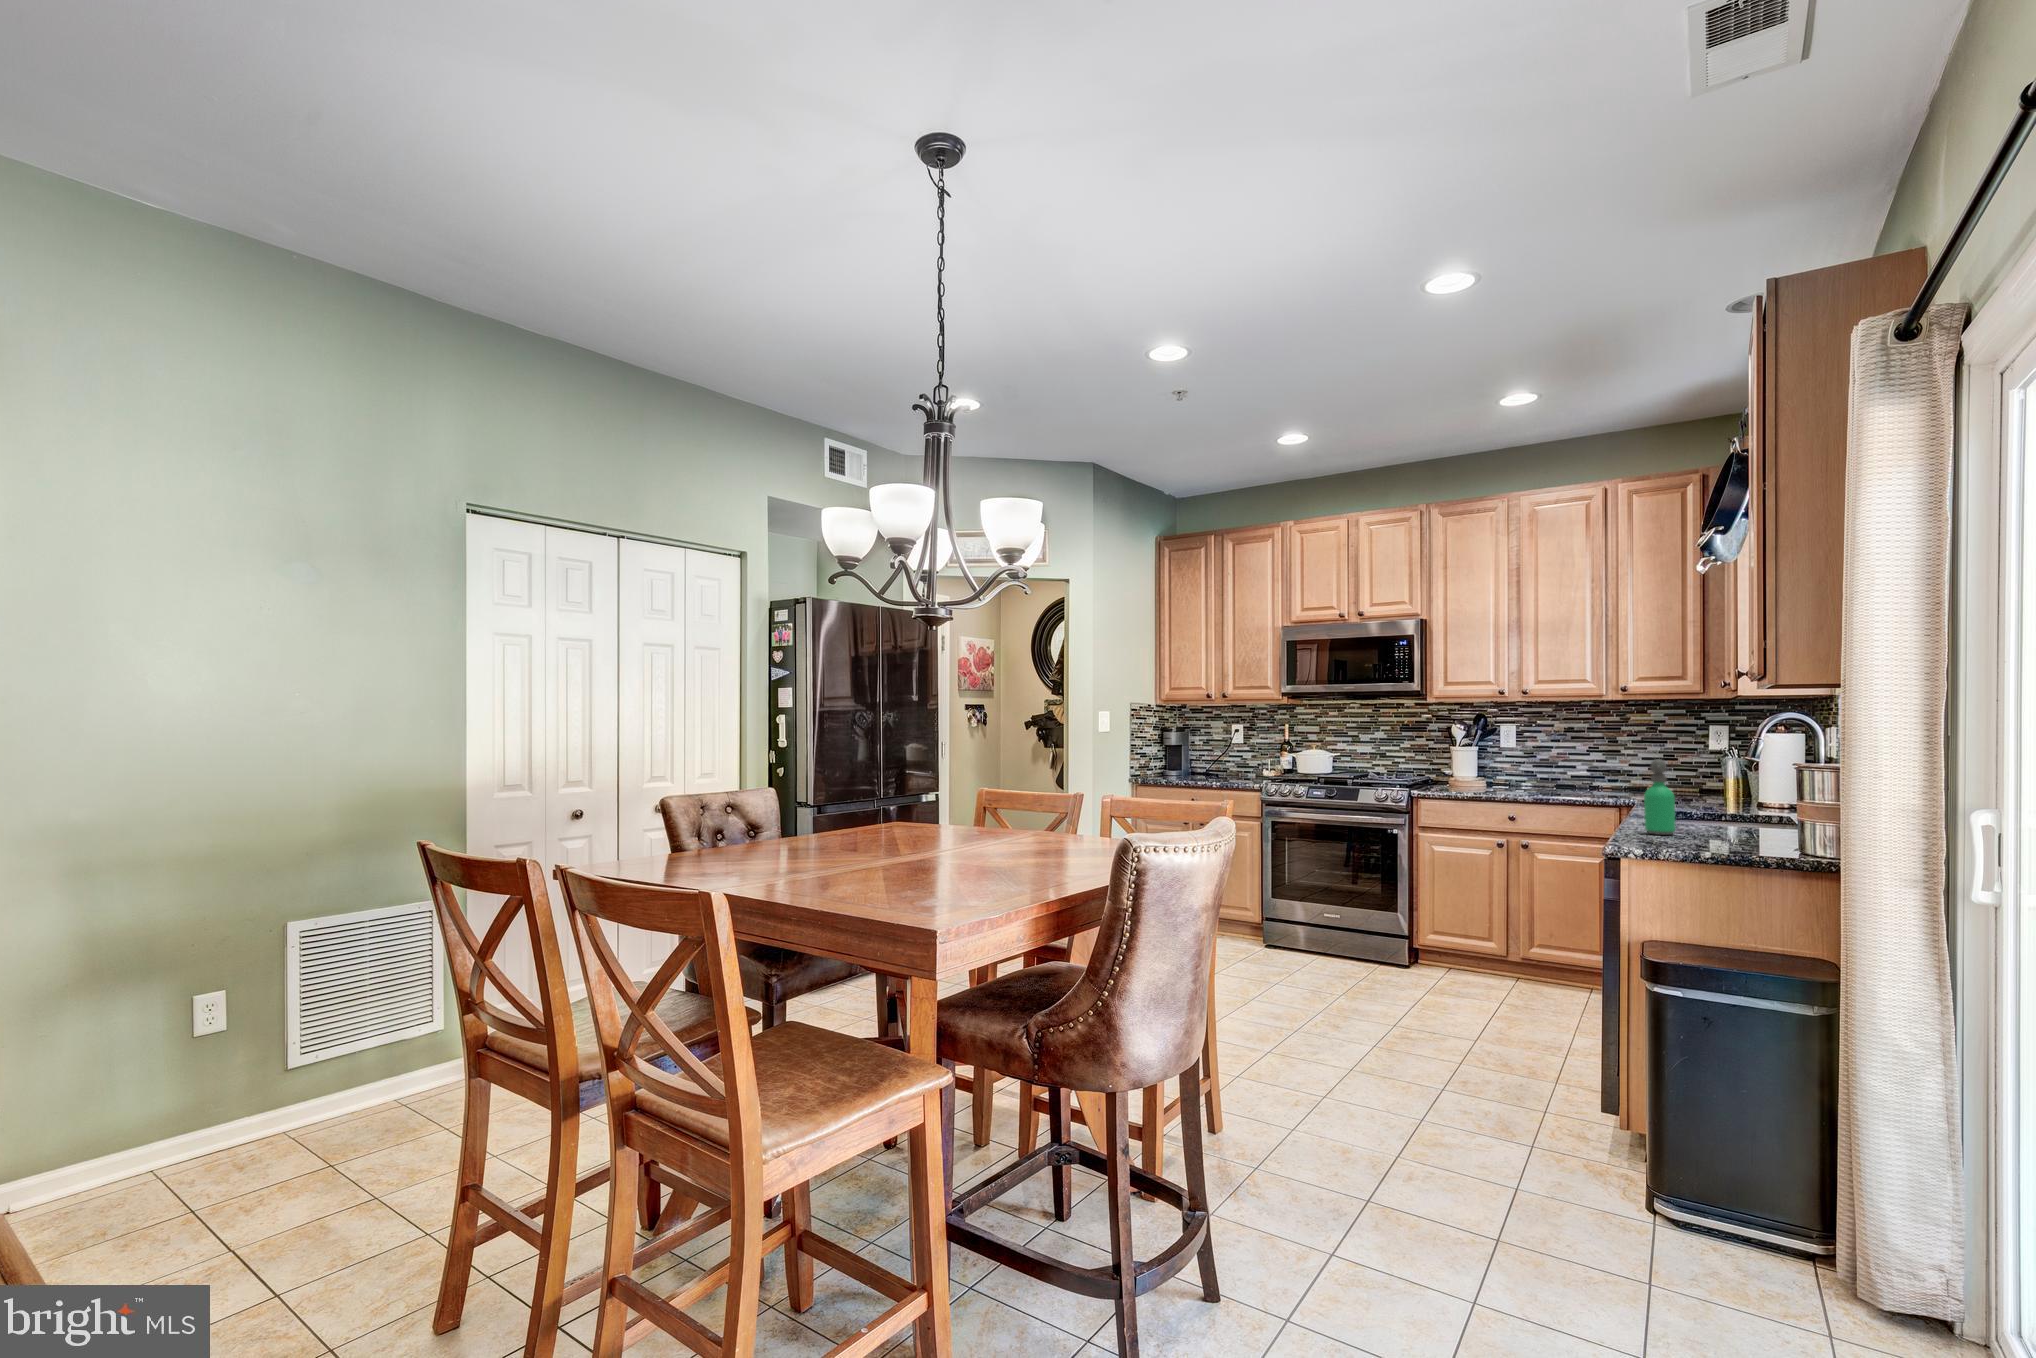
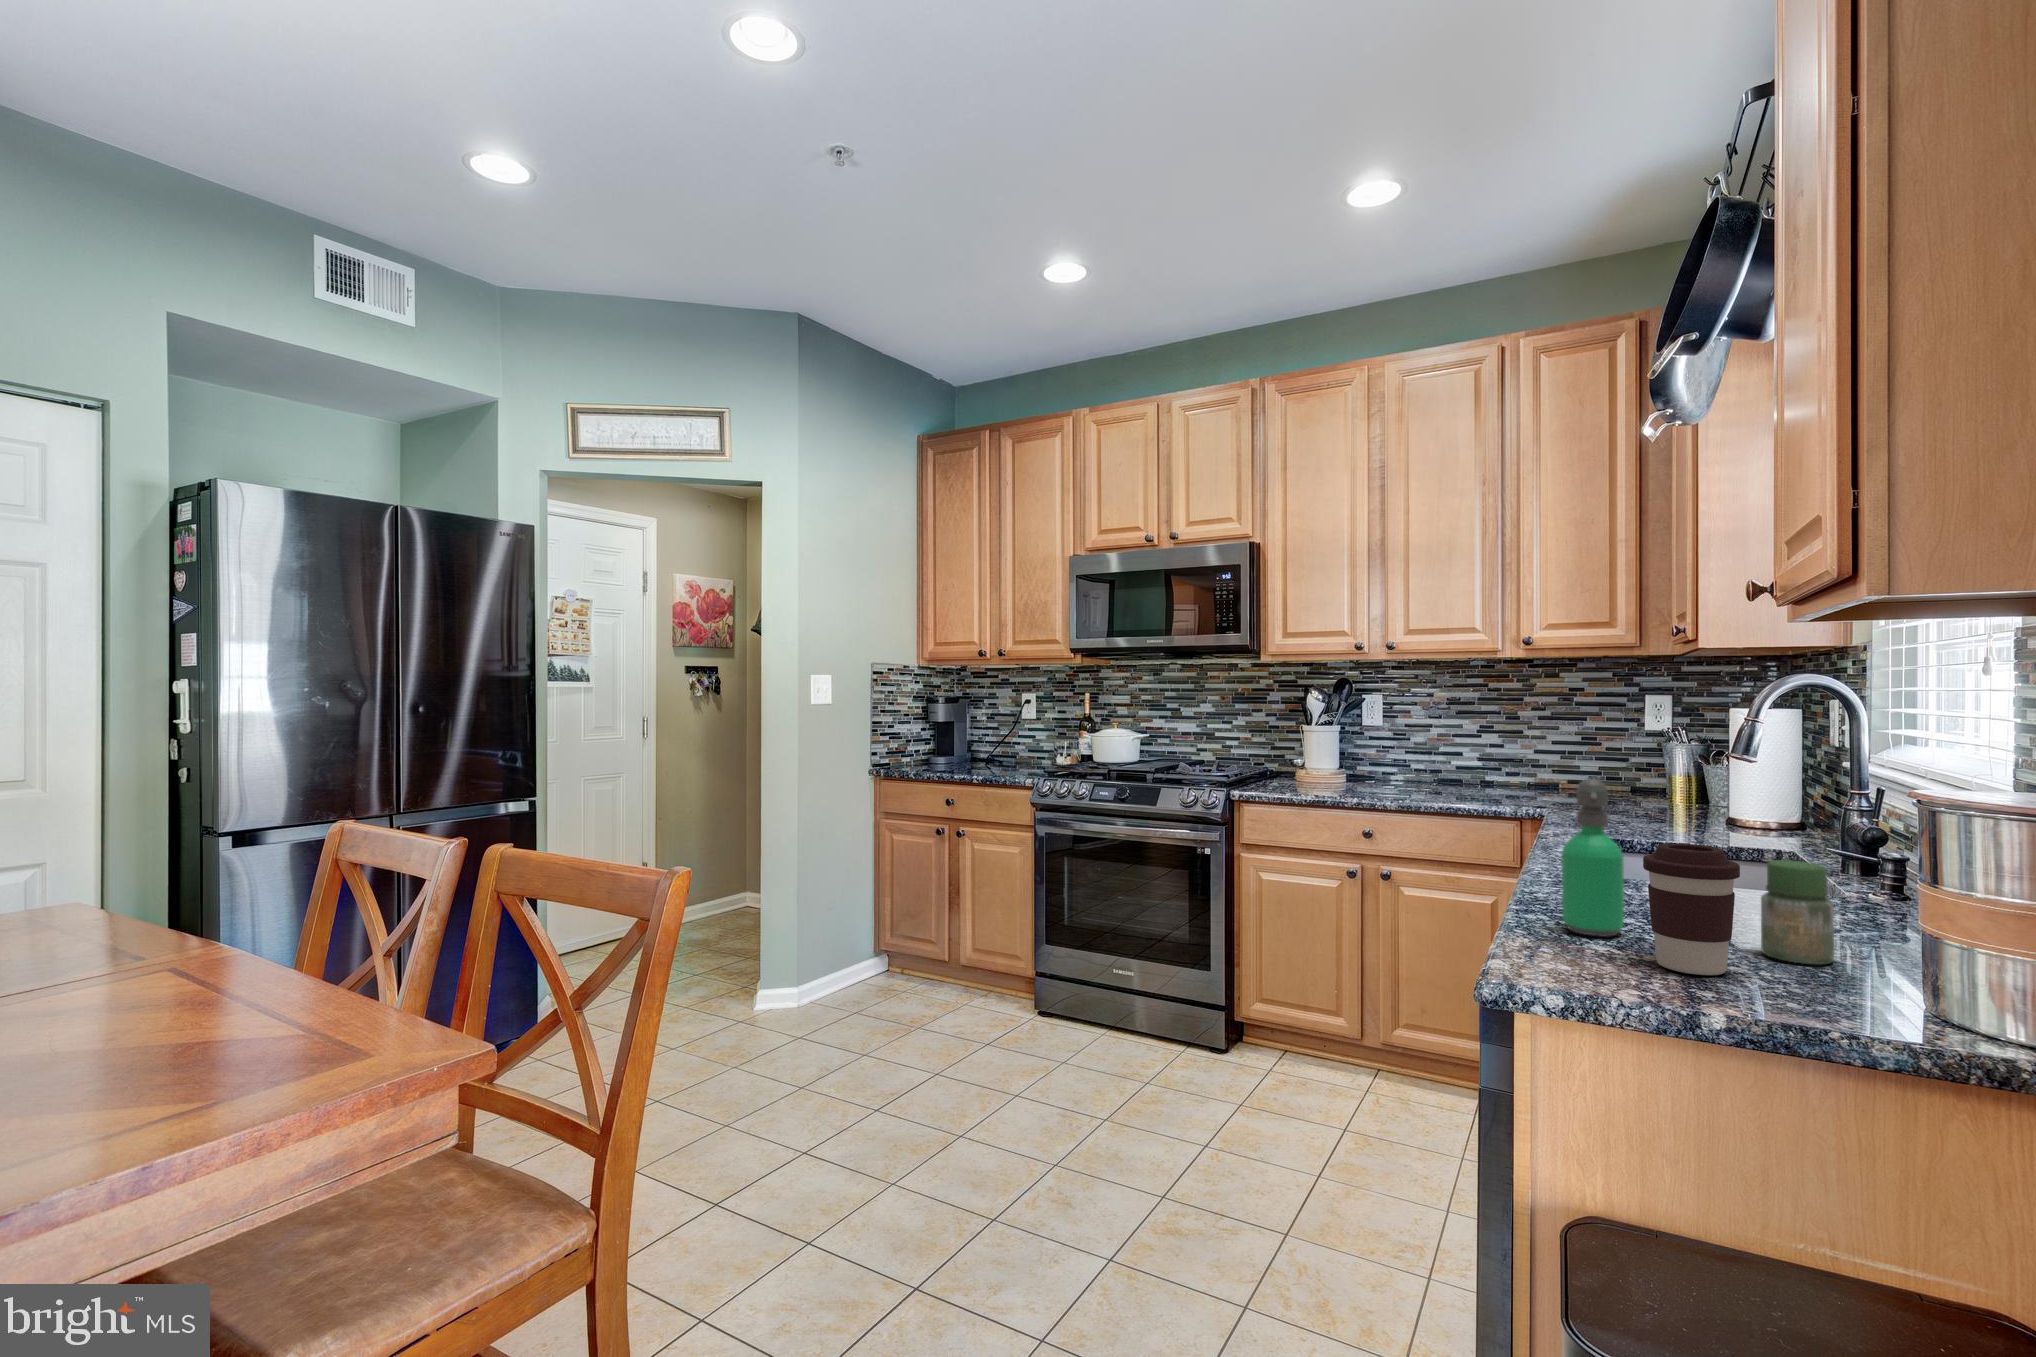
coffee cup: none [1681,786,1725,842] -> present [1643,844,1740,975]
jar: none [1740,795,1774,841] -> present [1761,860,1834,965]

